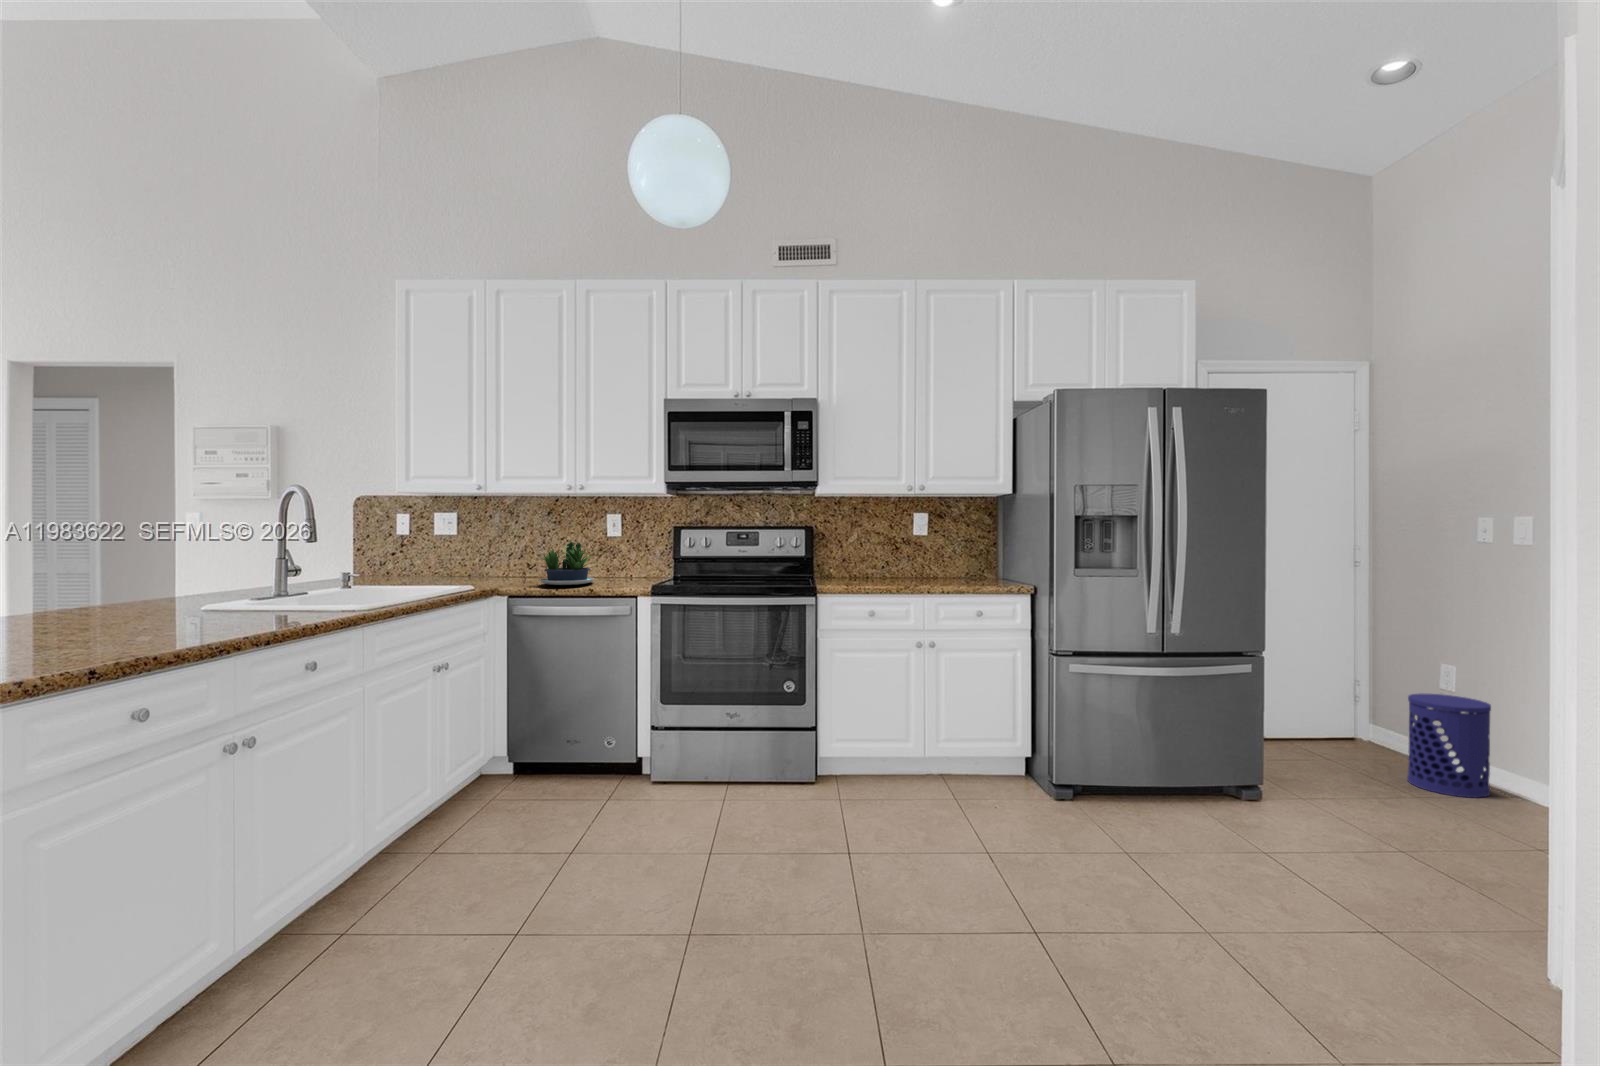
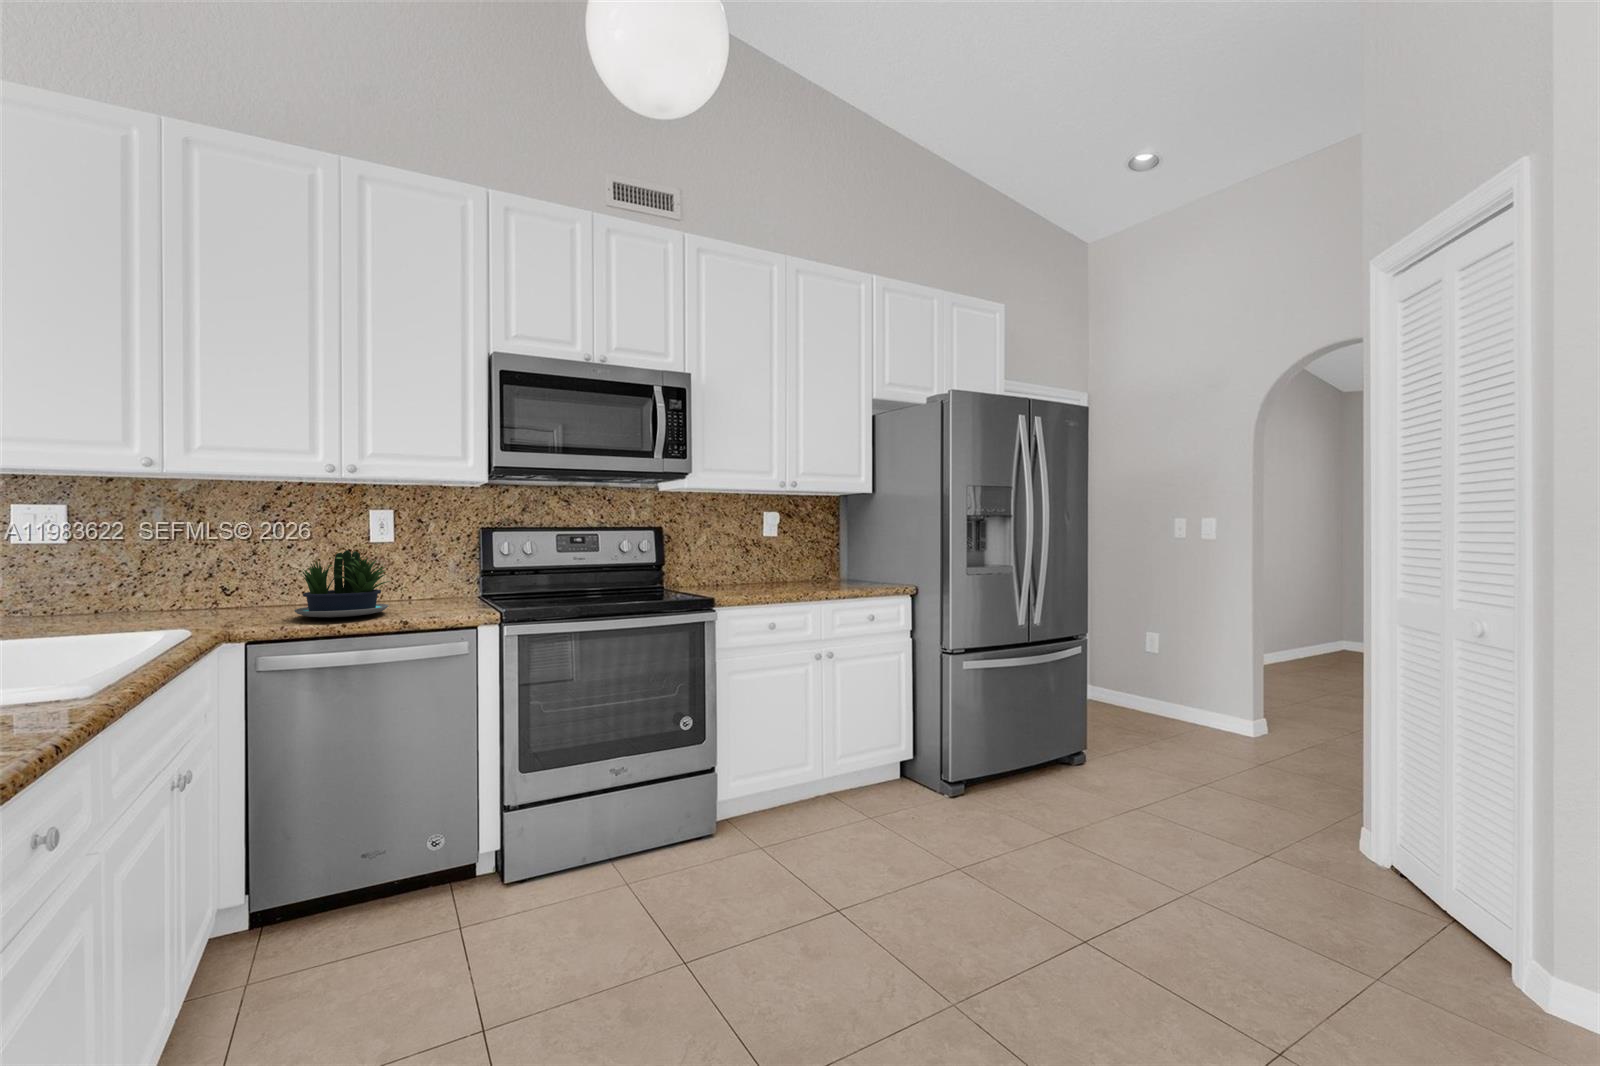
waste bin: present [1407,693,1491,798] -> none [1146,658,1201,737]

